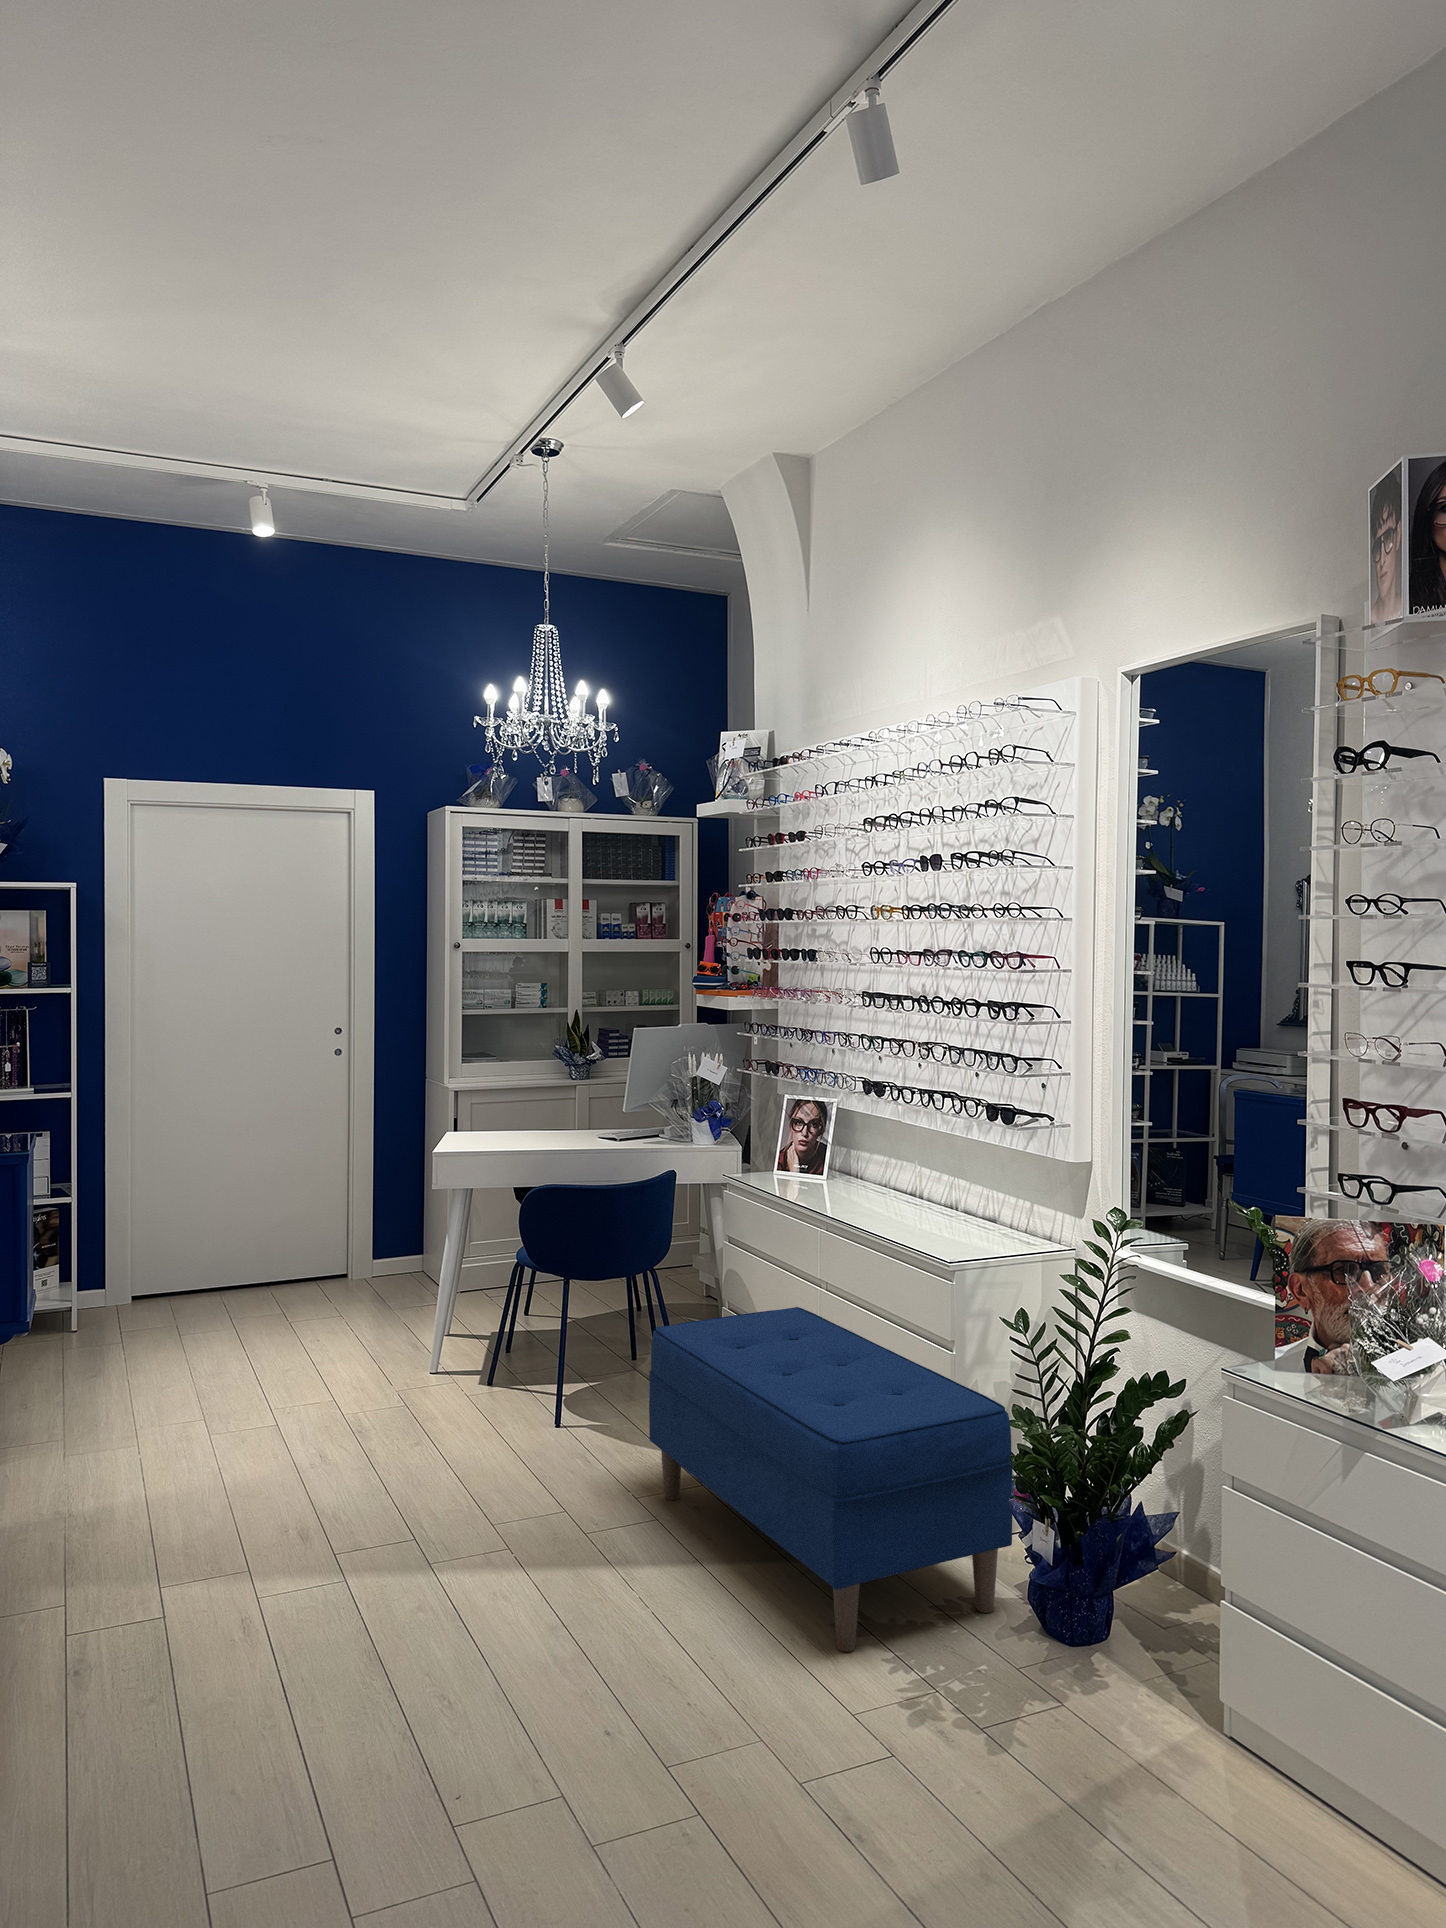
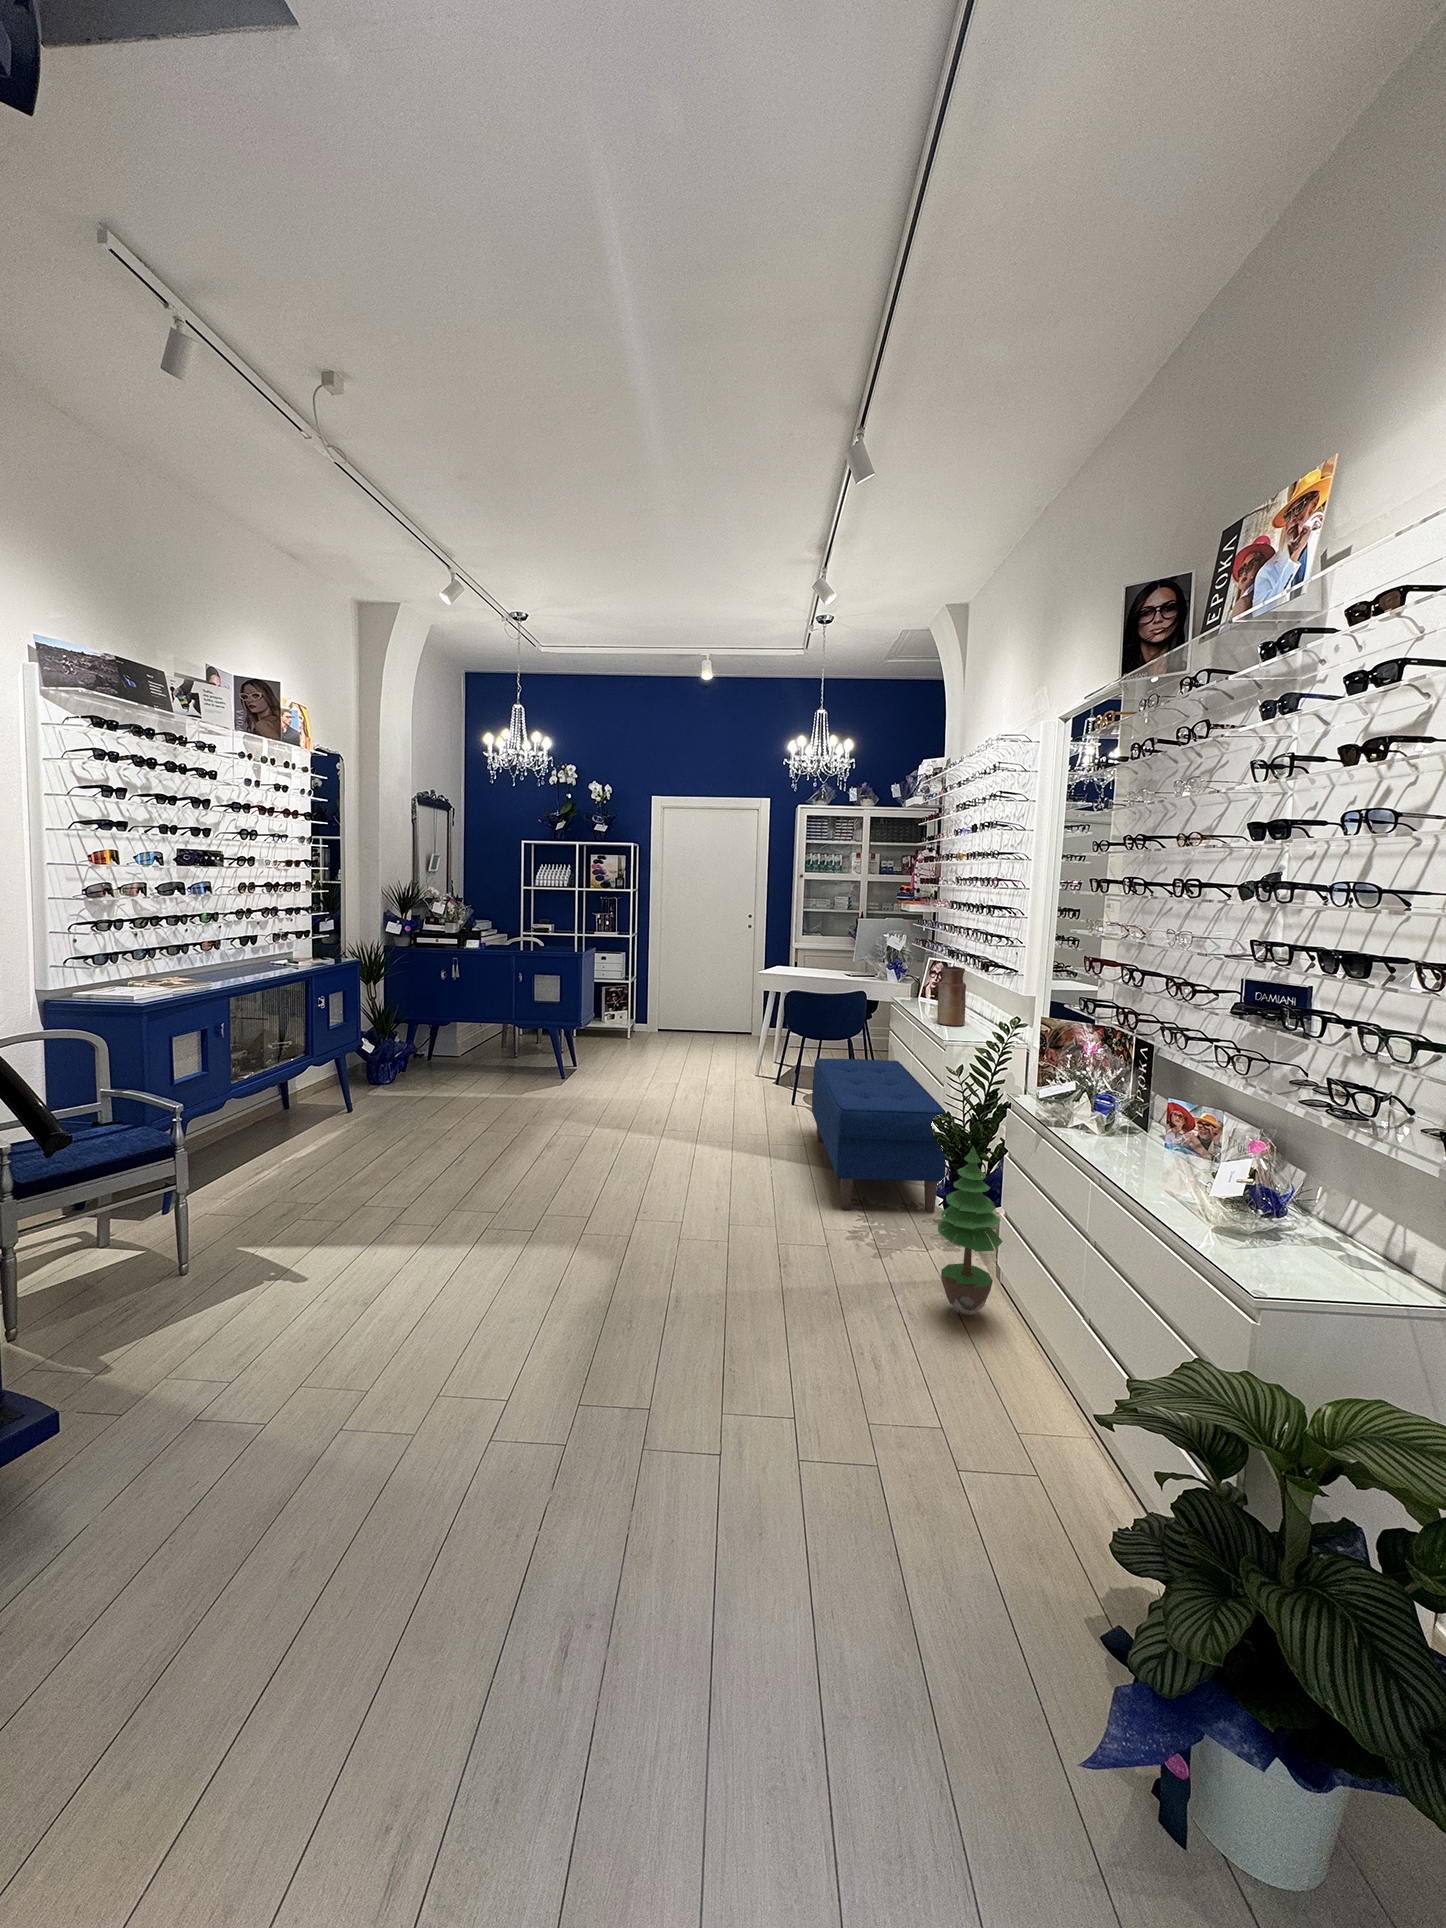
vase: none [886,1117,936,1230] -> present [937,967,966,1026]
potted tree: none [1174,1489,1305,1836] -> present [938,1146,1003,1315]

